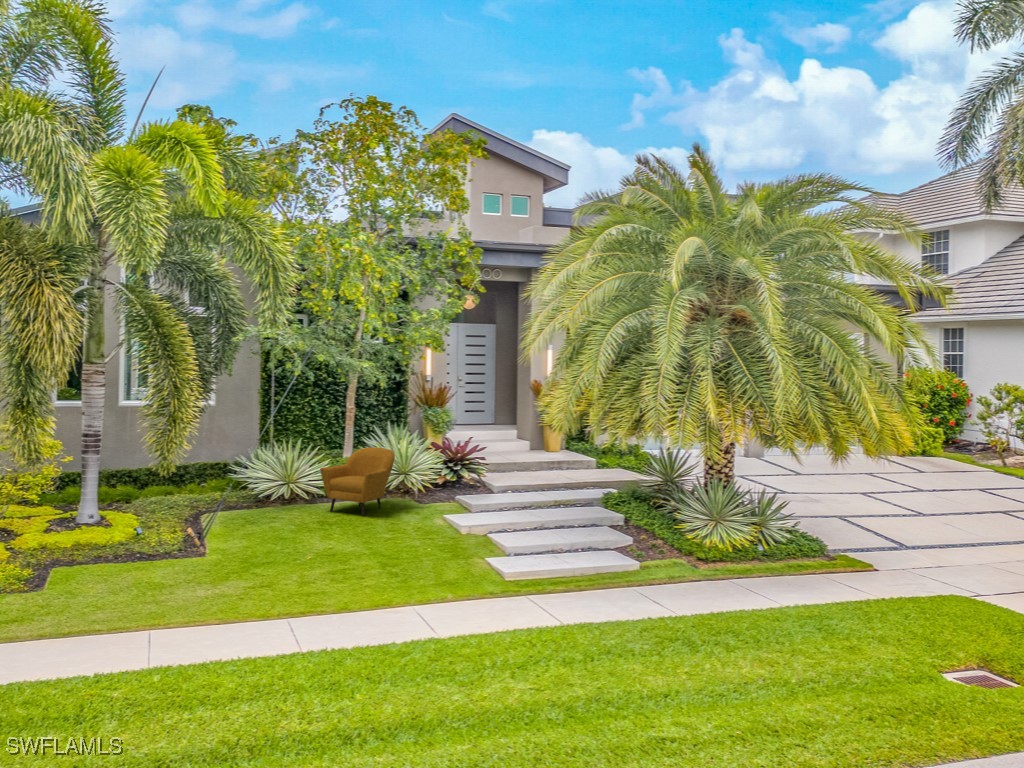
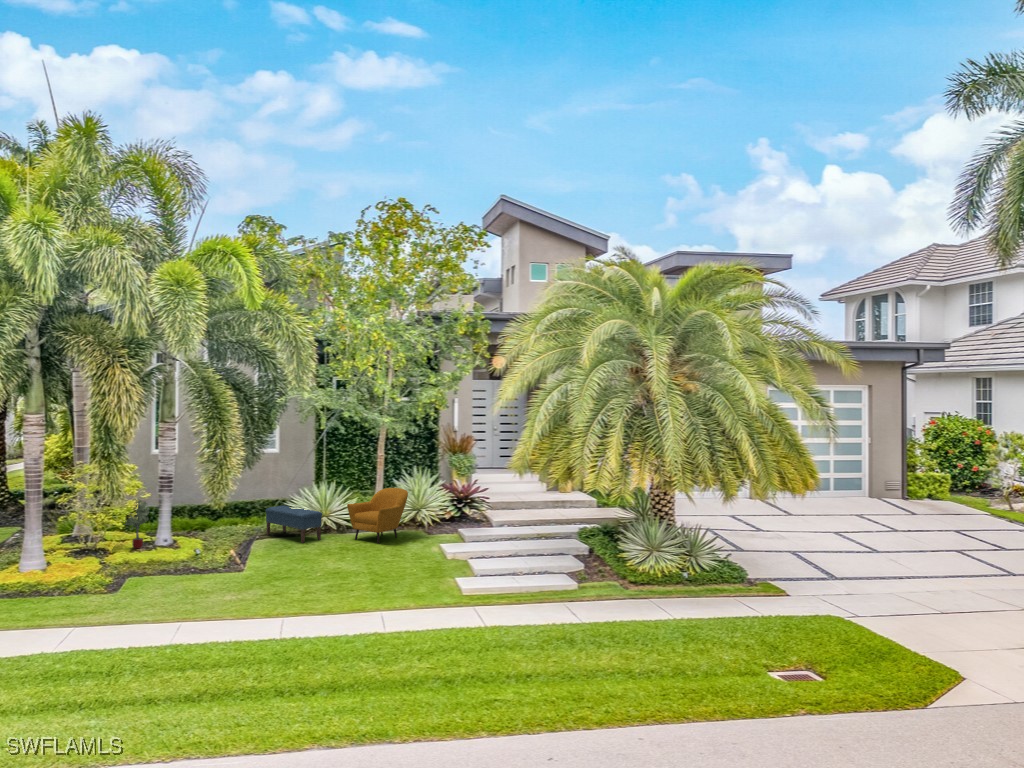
potted tree: none [23,461,63,529] -> present [123,498,149,549]
bench: none [211,470,289,517] -> present [266,506,322,543]

